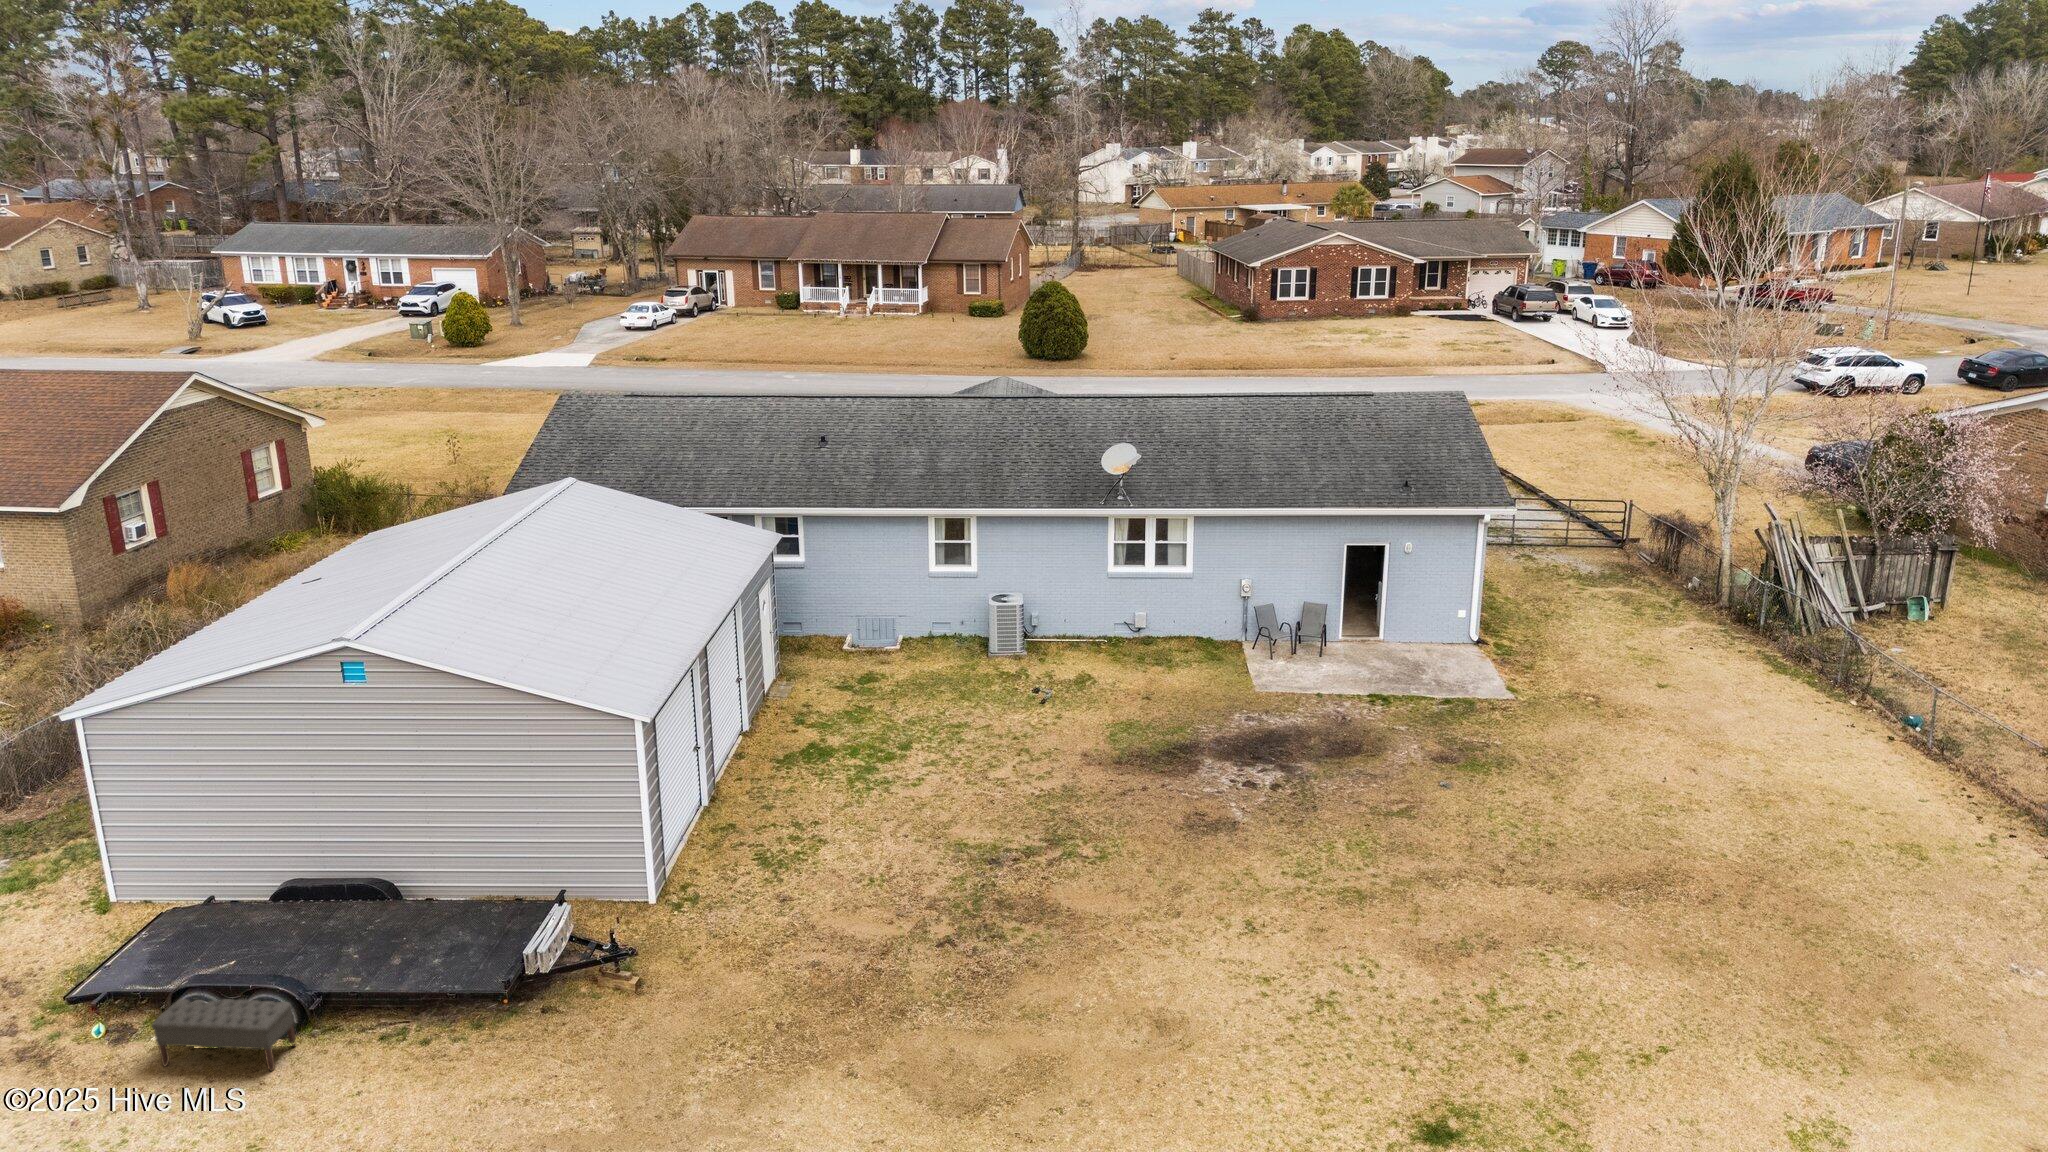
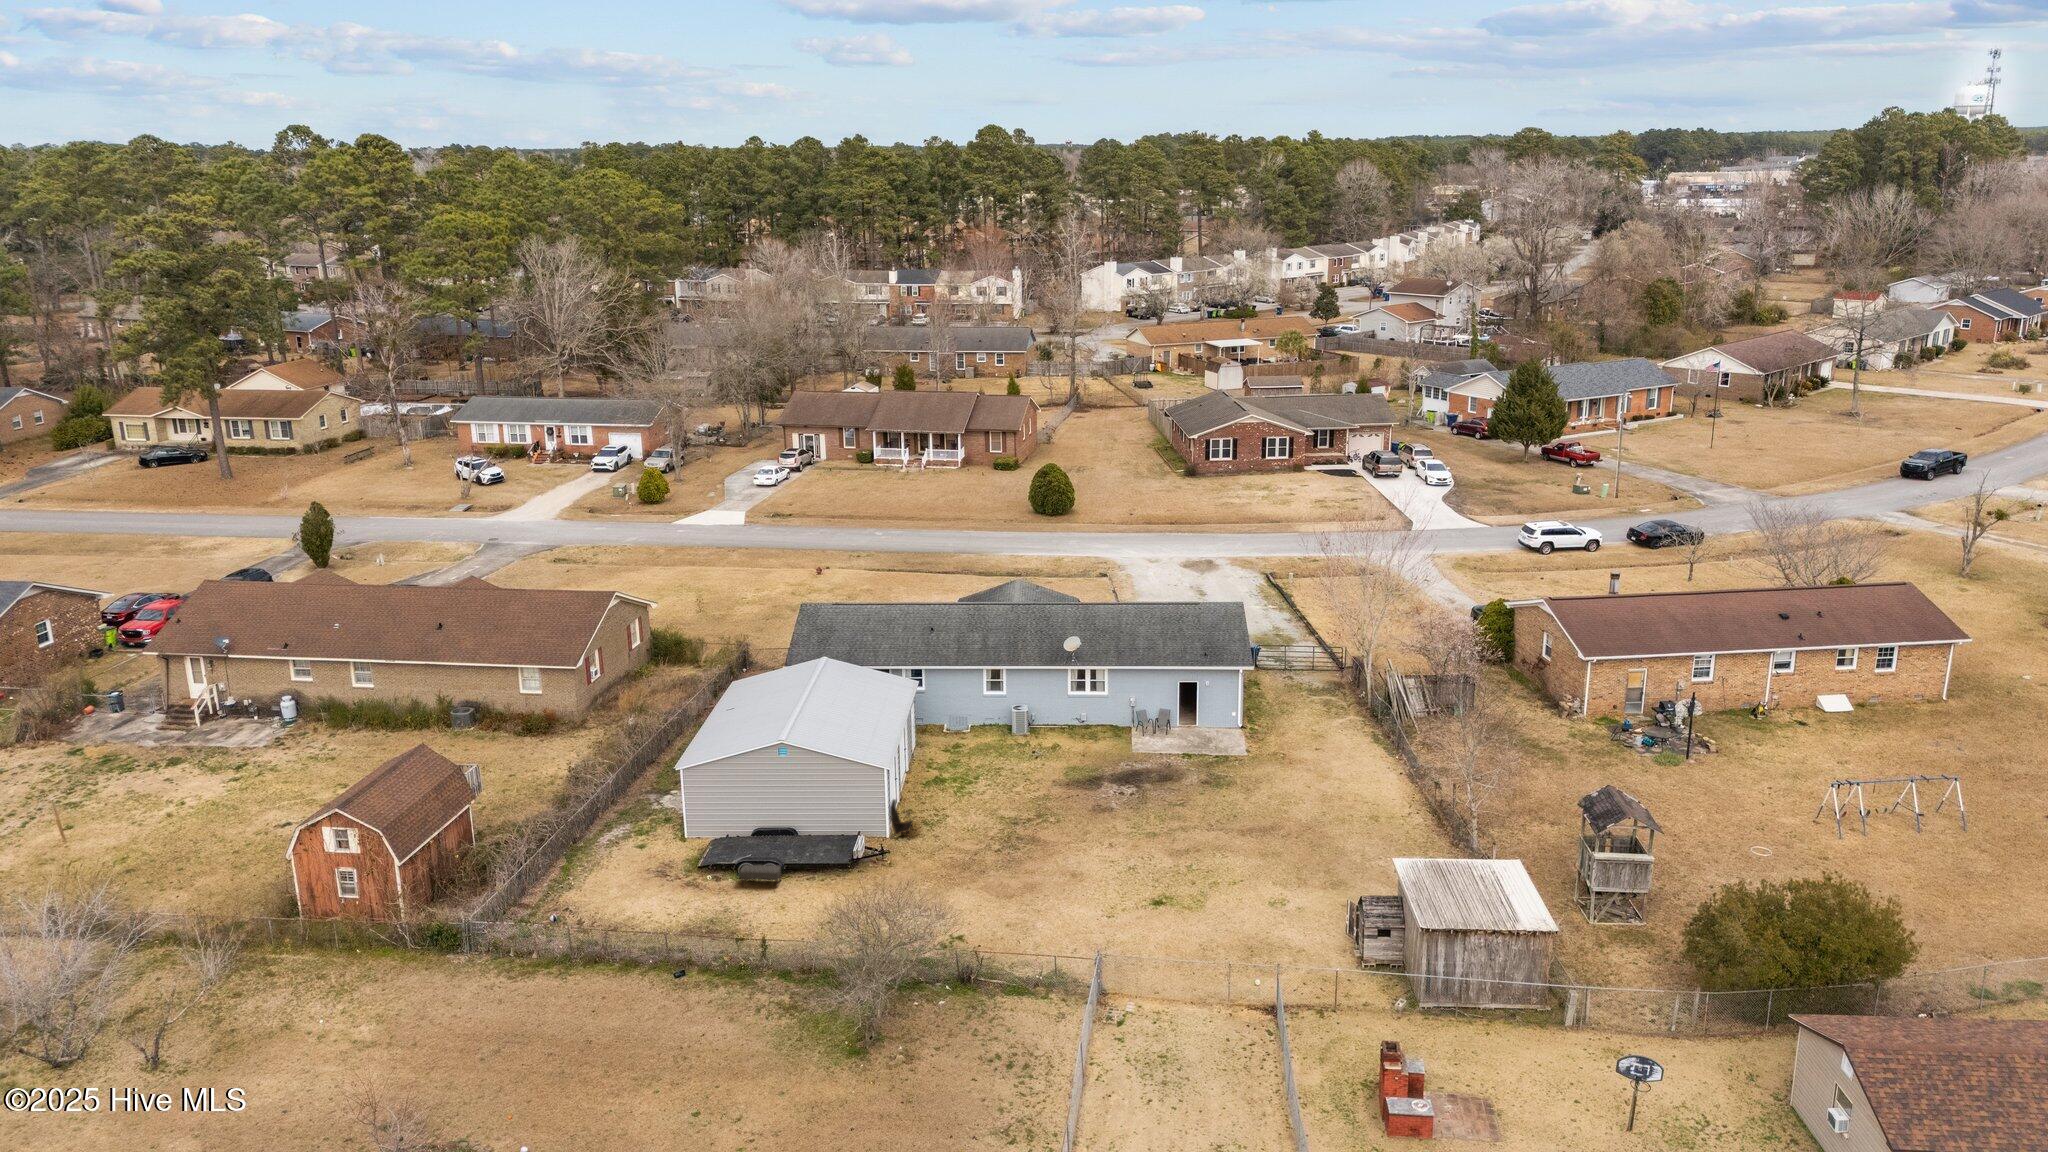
lounge chair: none [655,798,732,907] -> present [890,799,913,836]

